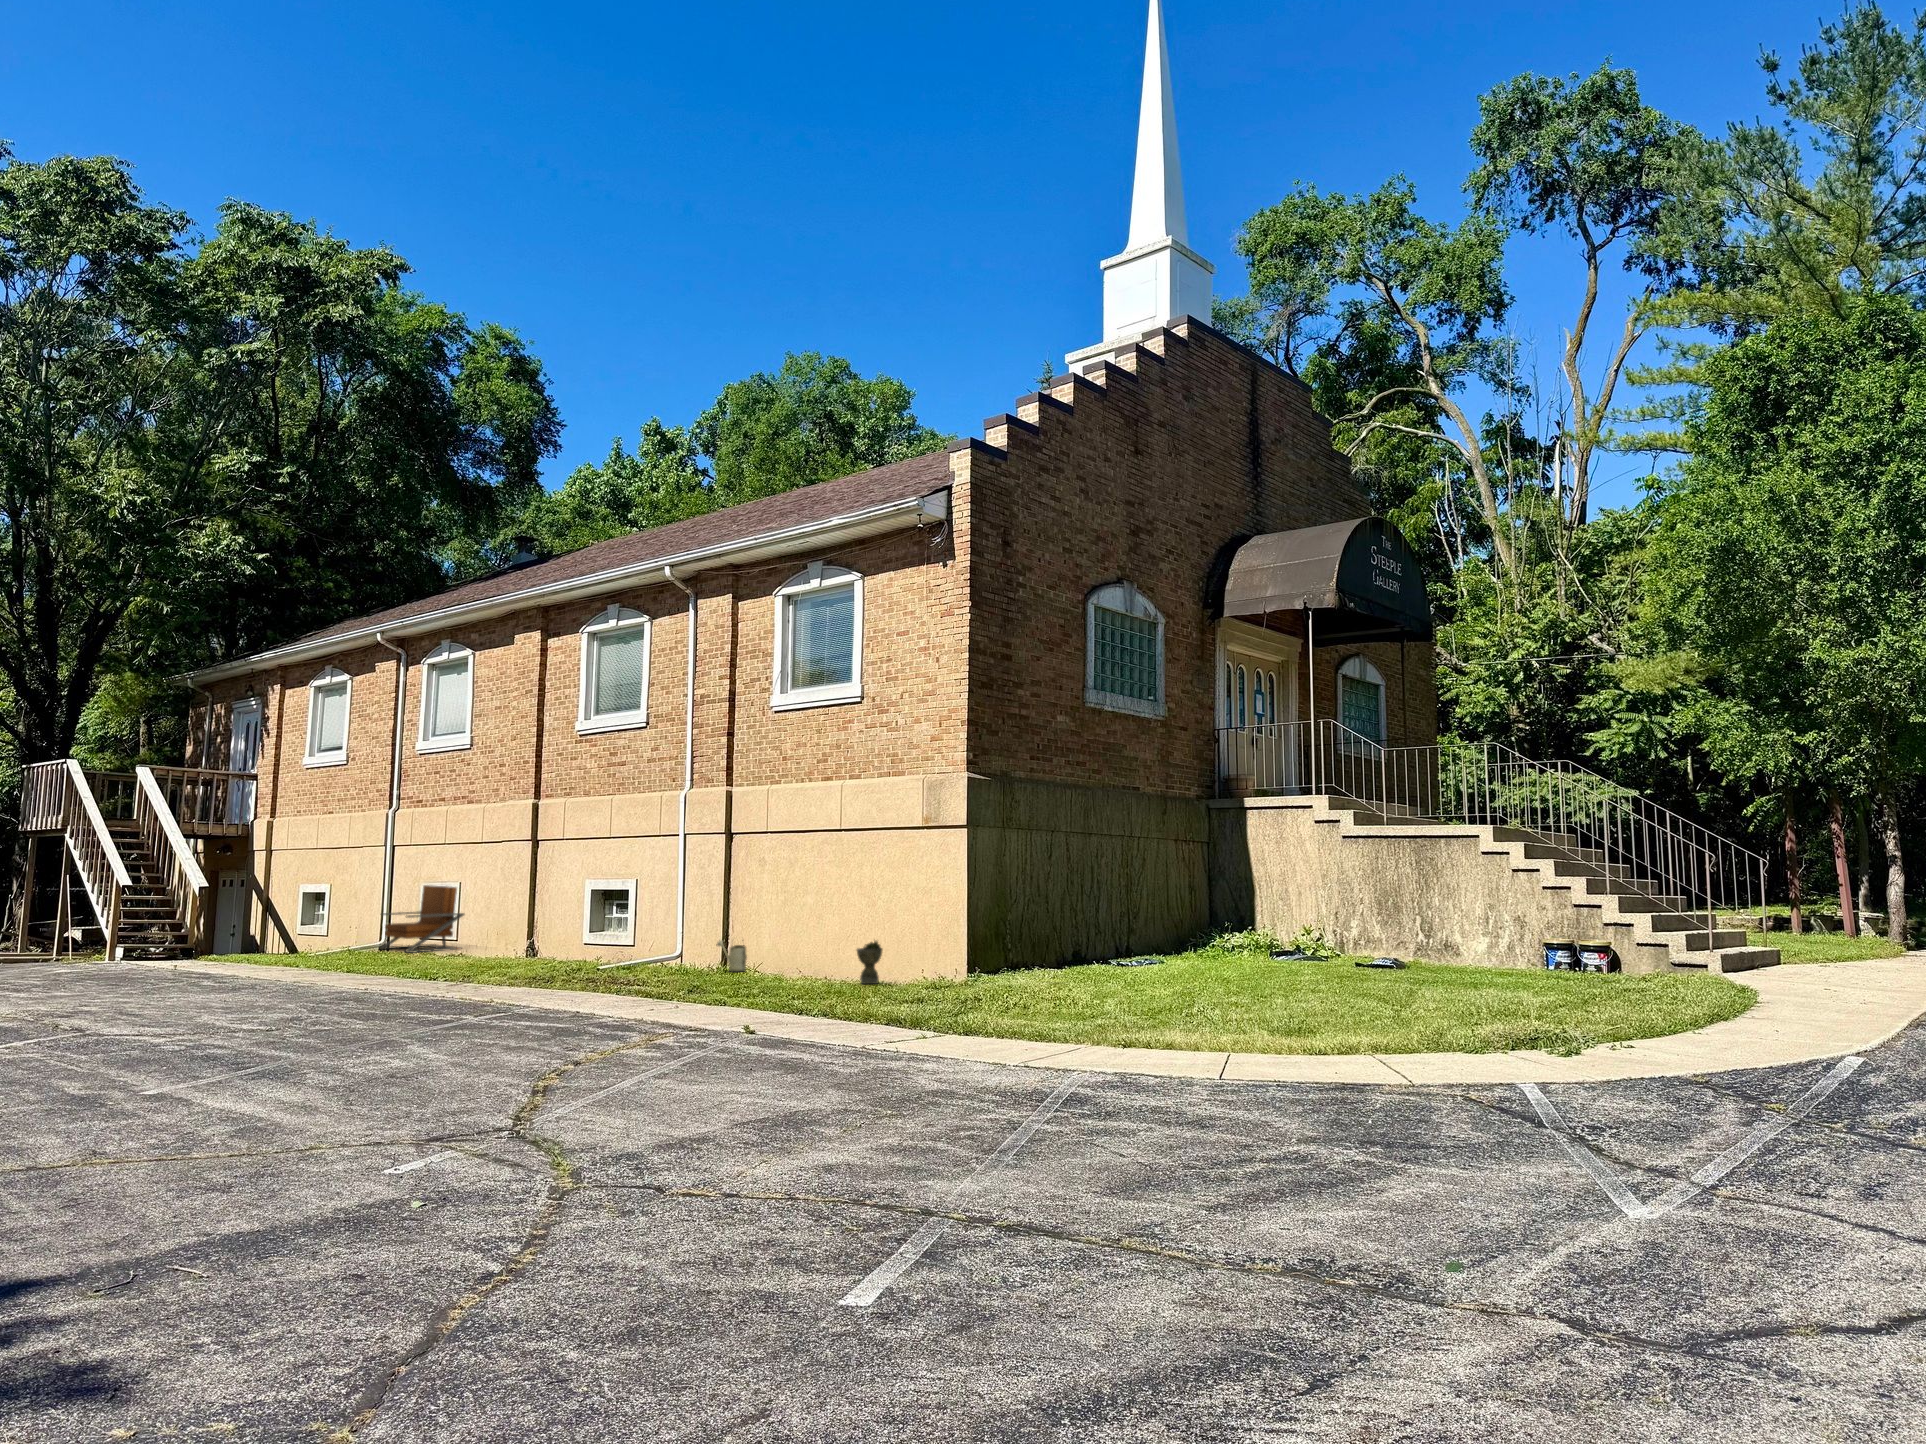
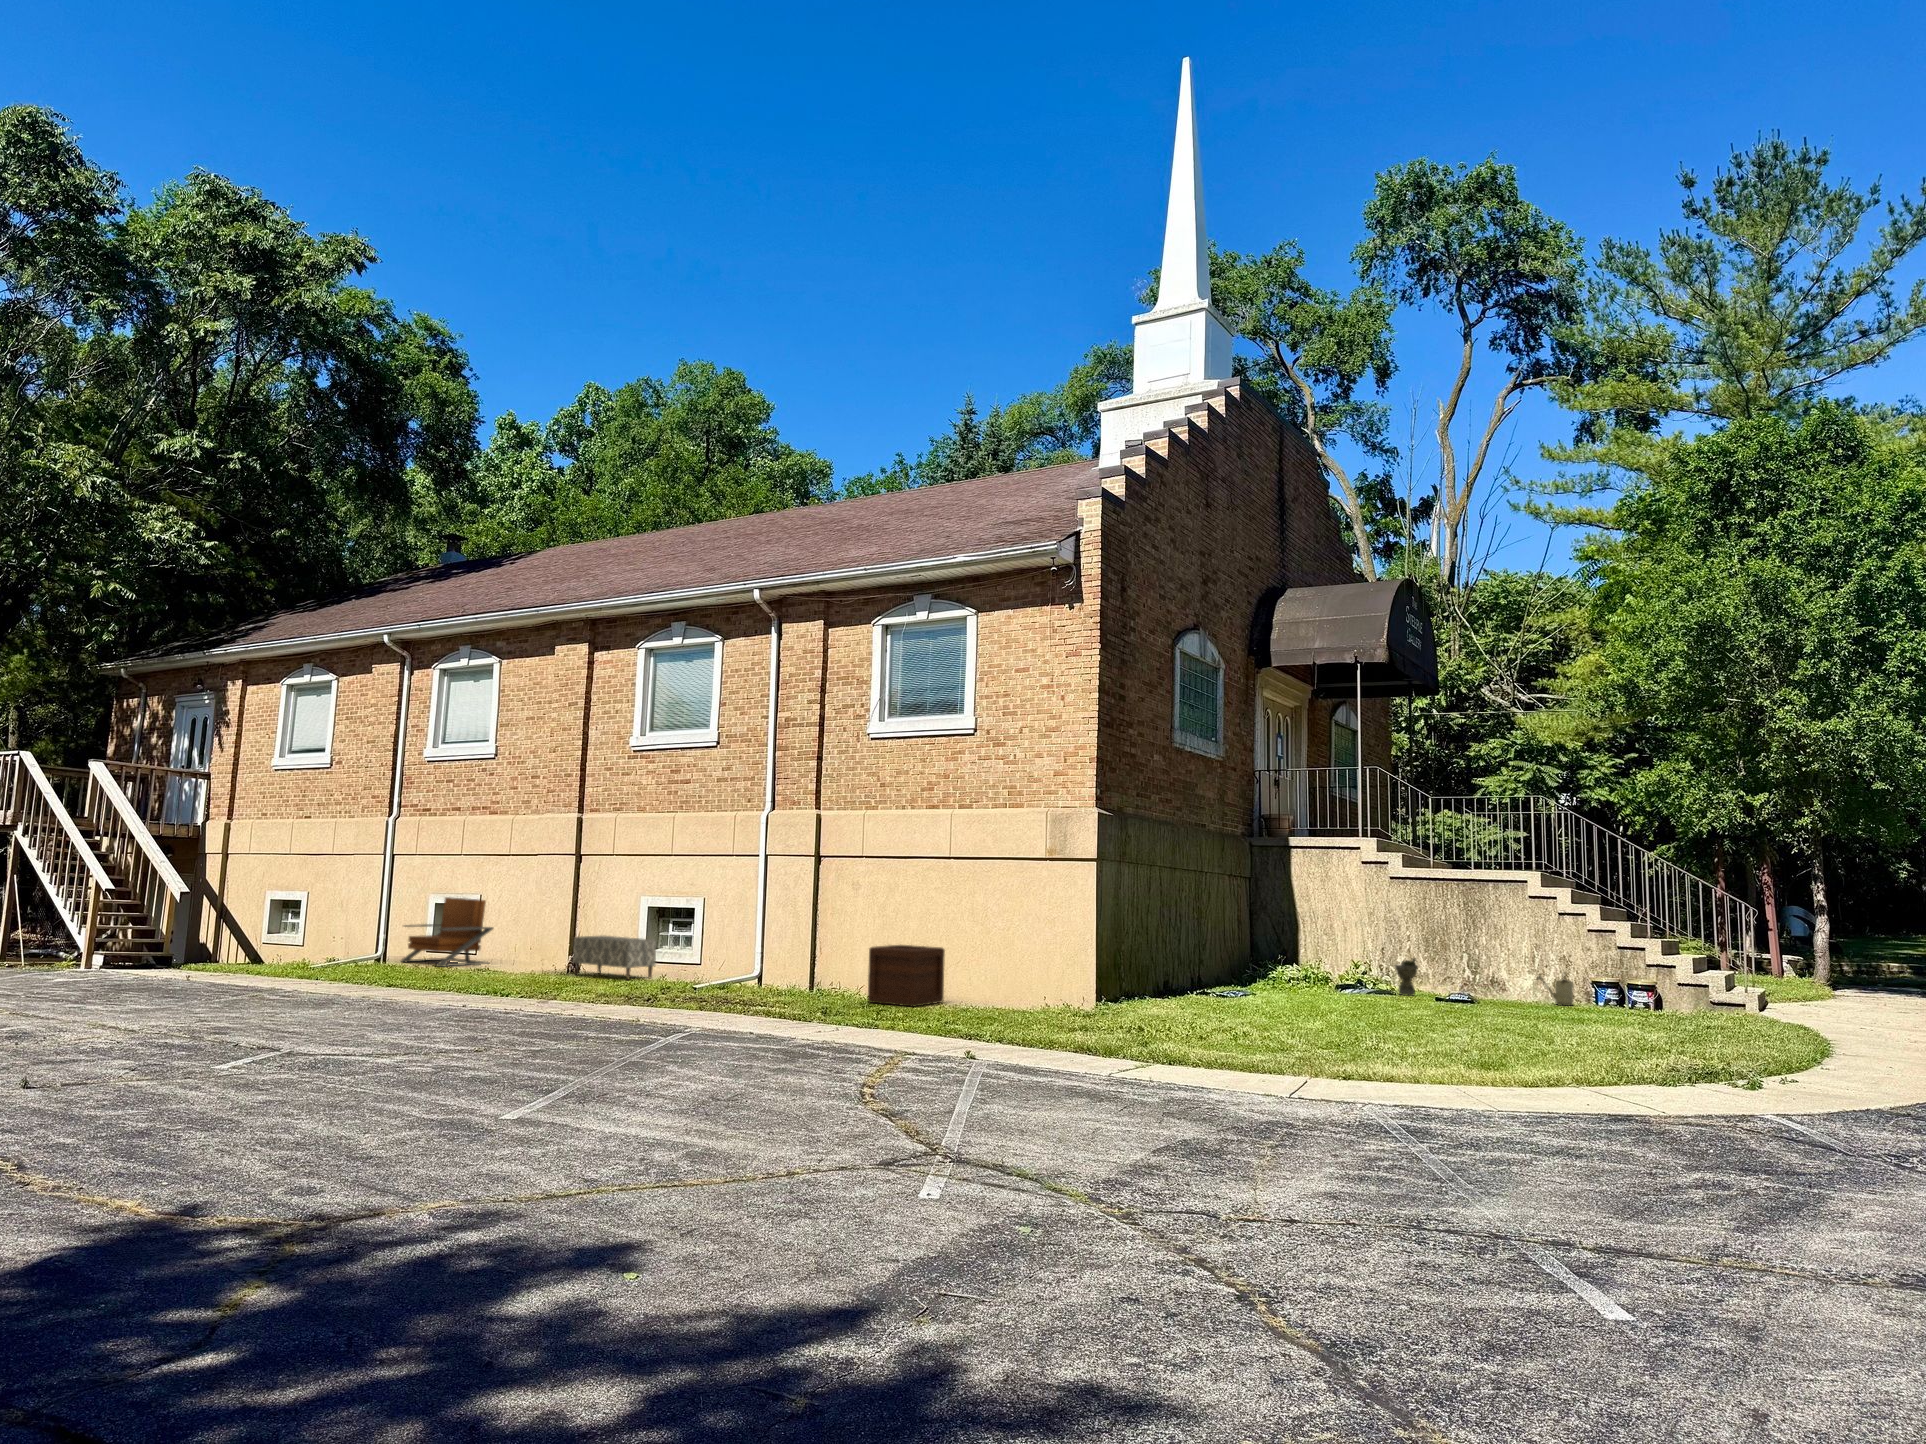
bench: none [517,919,594,962] -> present [573,936,656,980]
wooden crate: none [756,920,836,983] -> present [868,945,945,1007]
watering can: present [717,940,747,972] -> present [1537,974,1573,1006]
planter: present [857,941,882,984] -> present [1395,958,1418,996]

